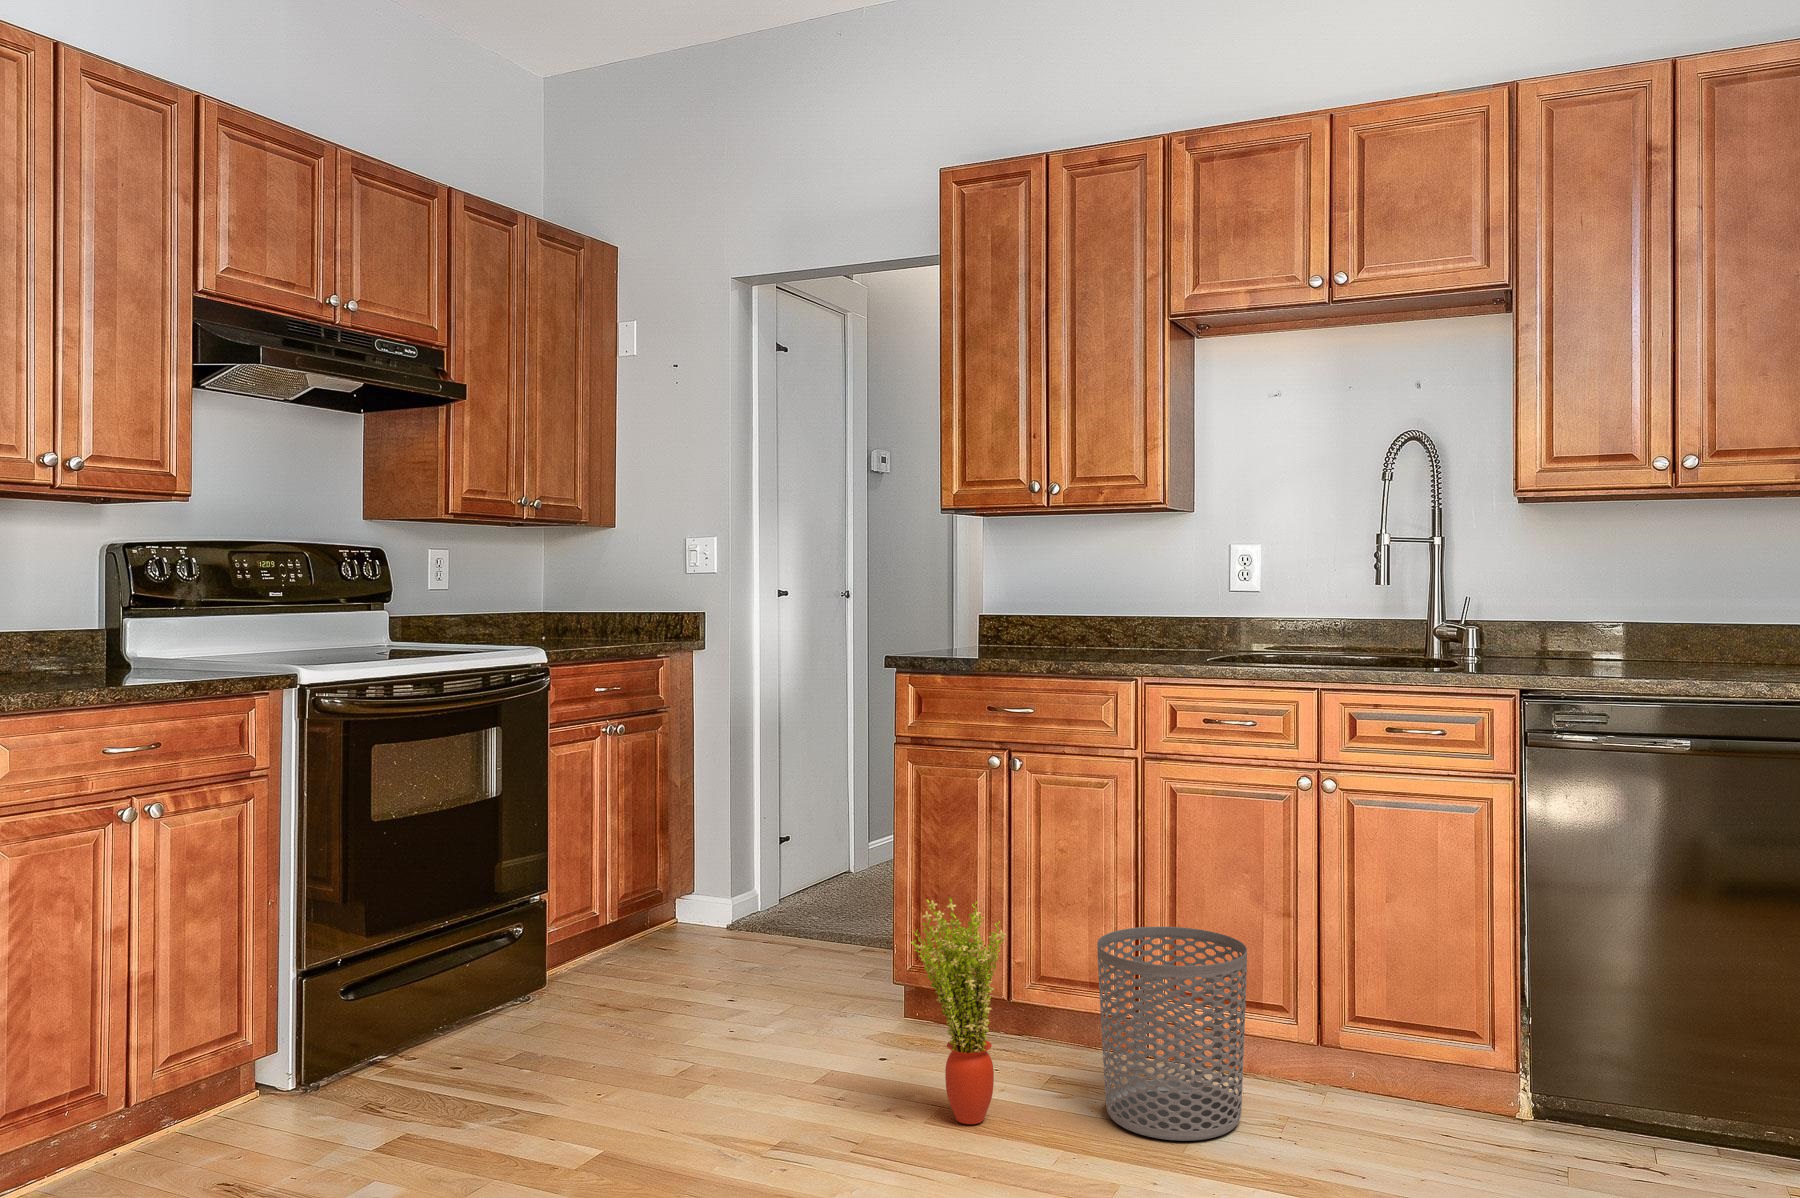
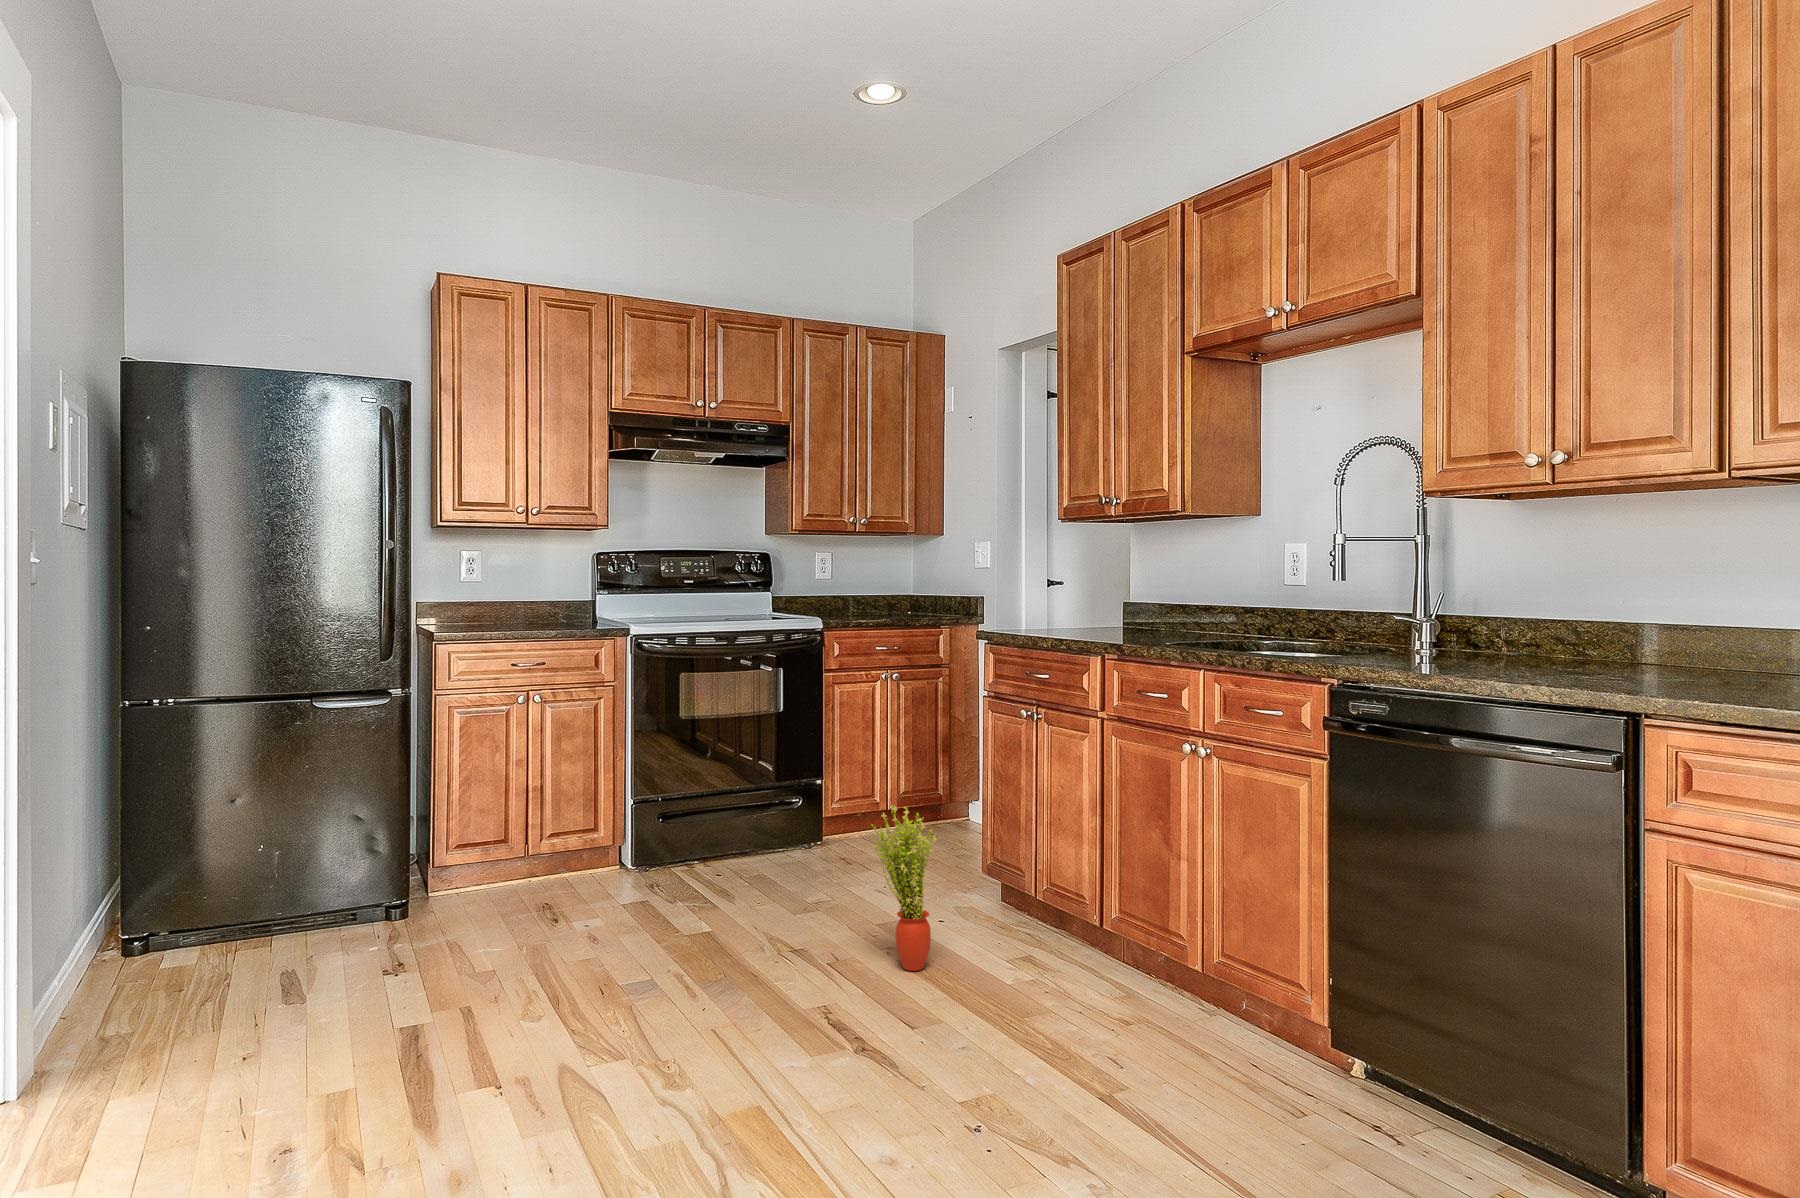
waste bin: present [1097,927,1247,1141] -> none [987,852,1104,1022]

